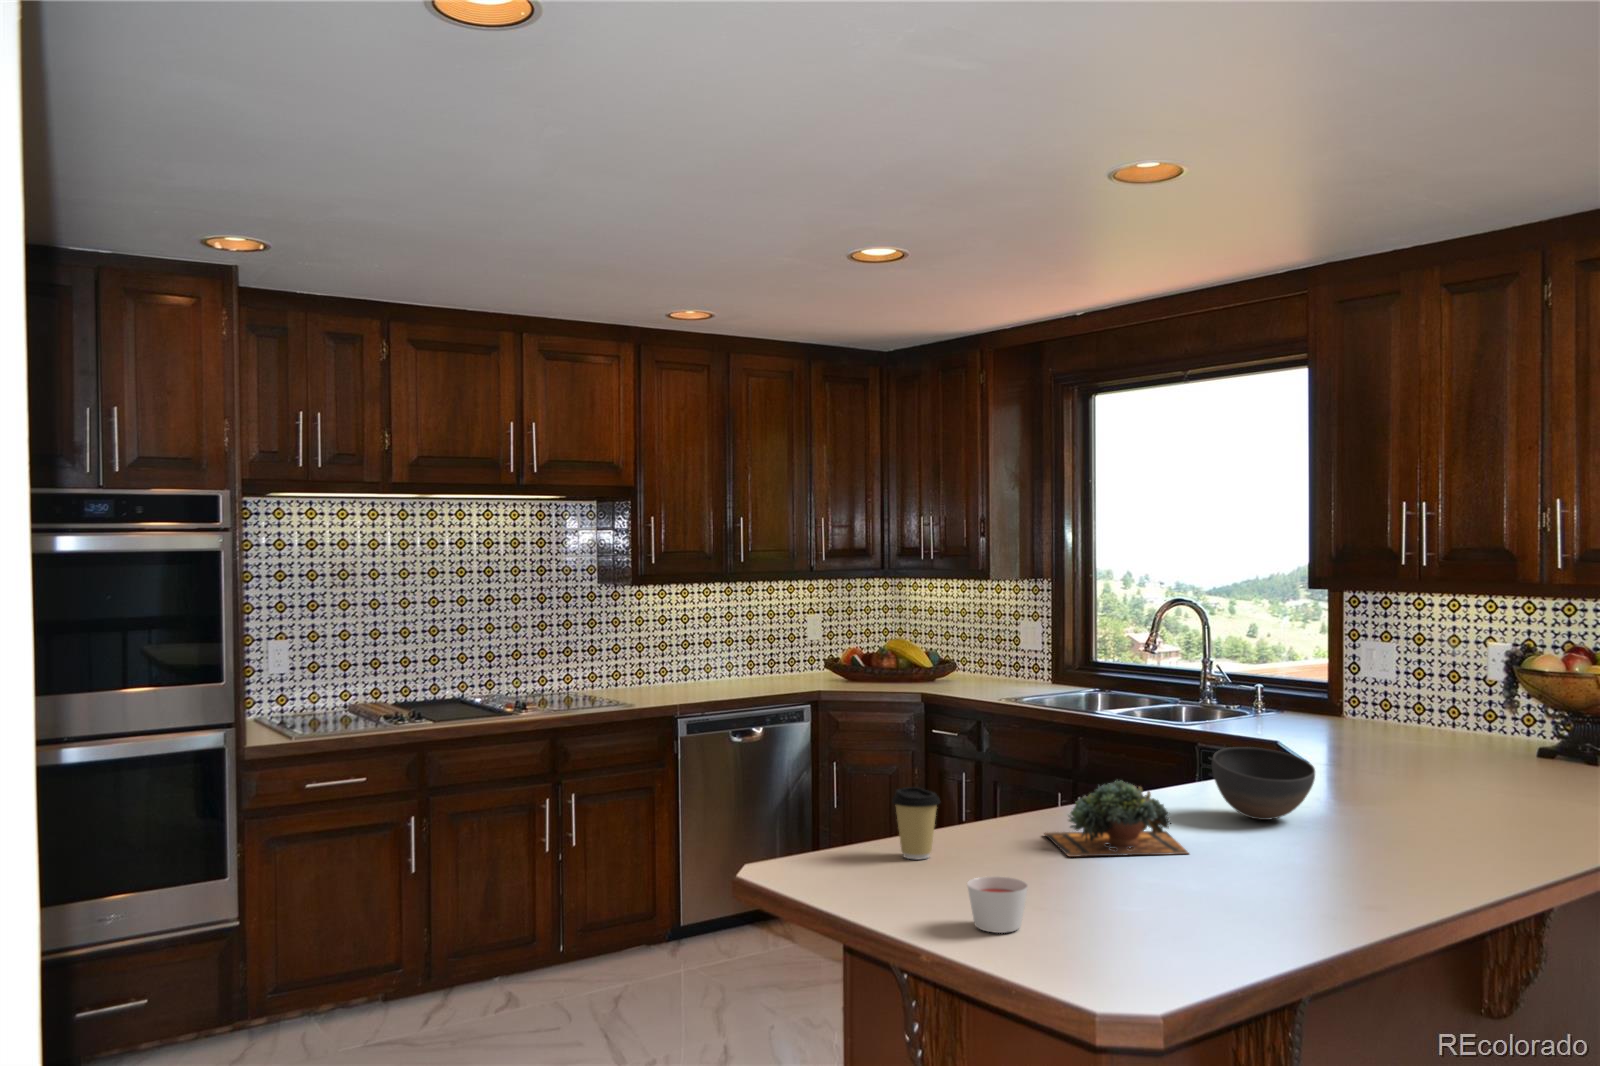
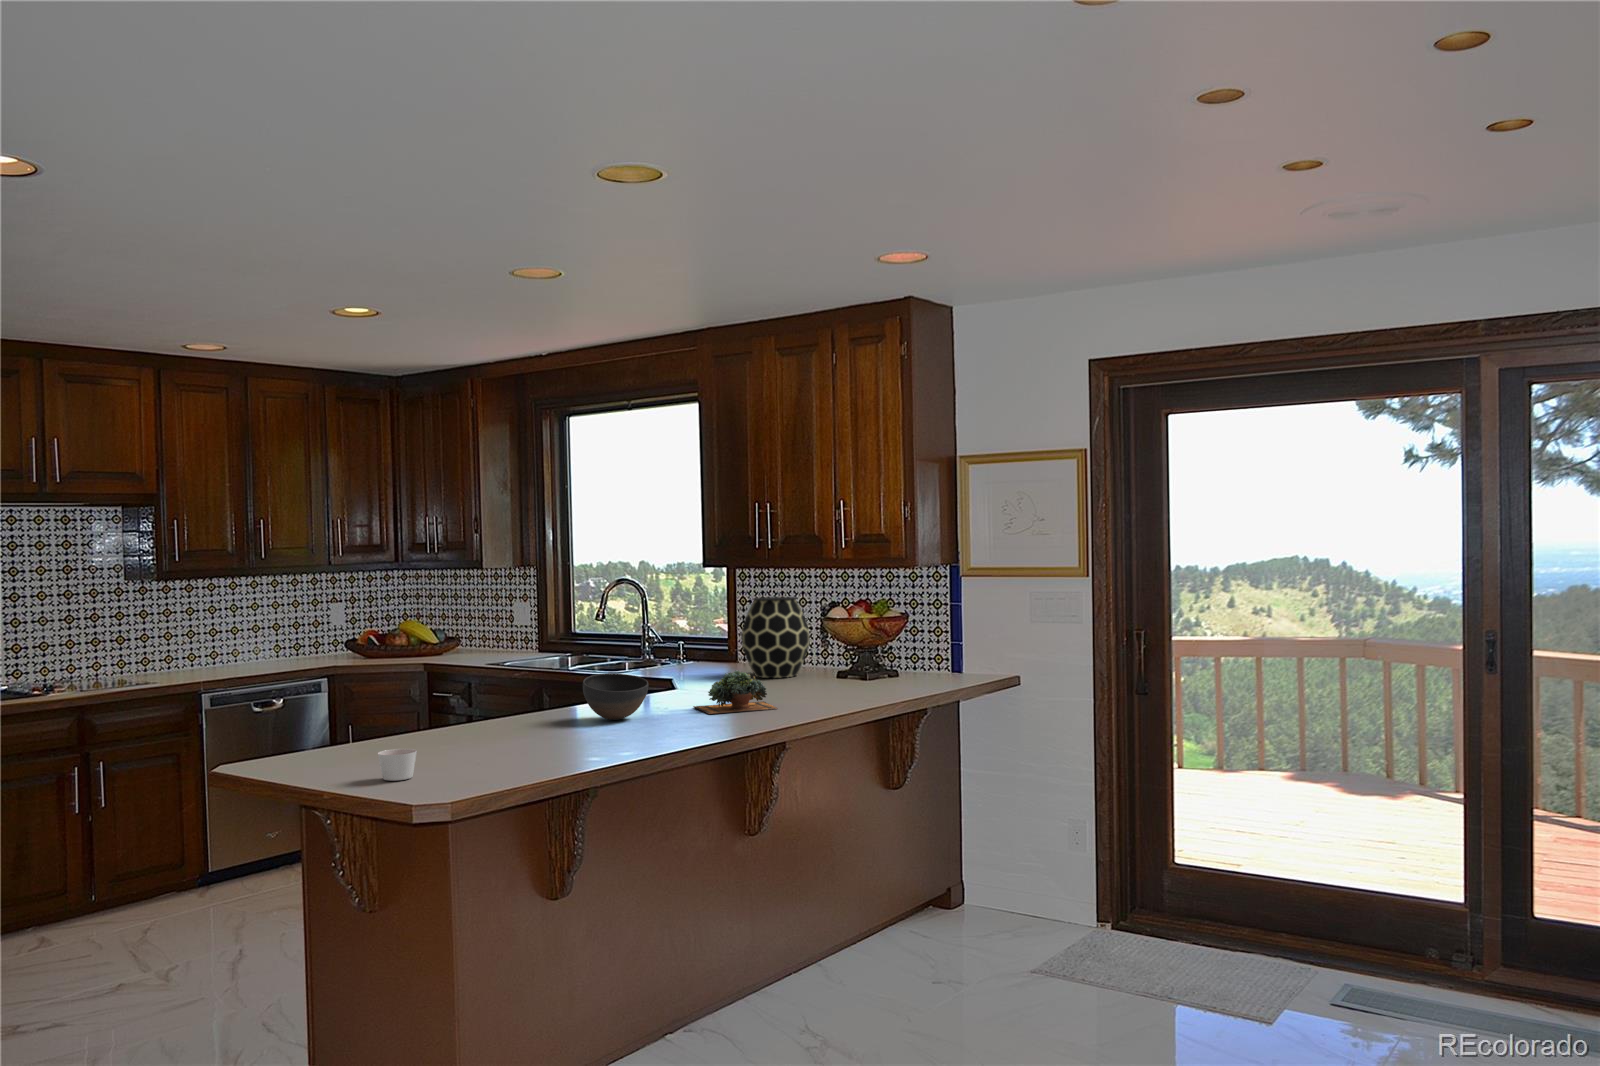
vase: none [1381,634,1490,752] -> present [741,597,810,678]
succulent plant: present [1045,780,1188,857] -> present [693,670,778,714]
coffee cup: present [892,787,940,859] -> none [345,707,380,755]

